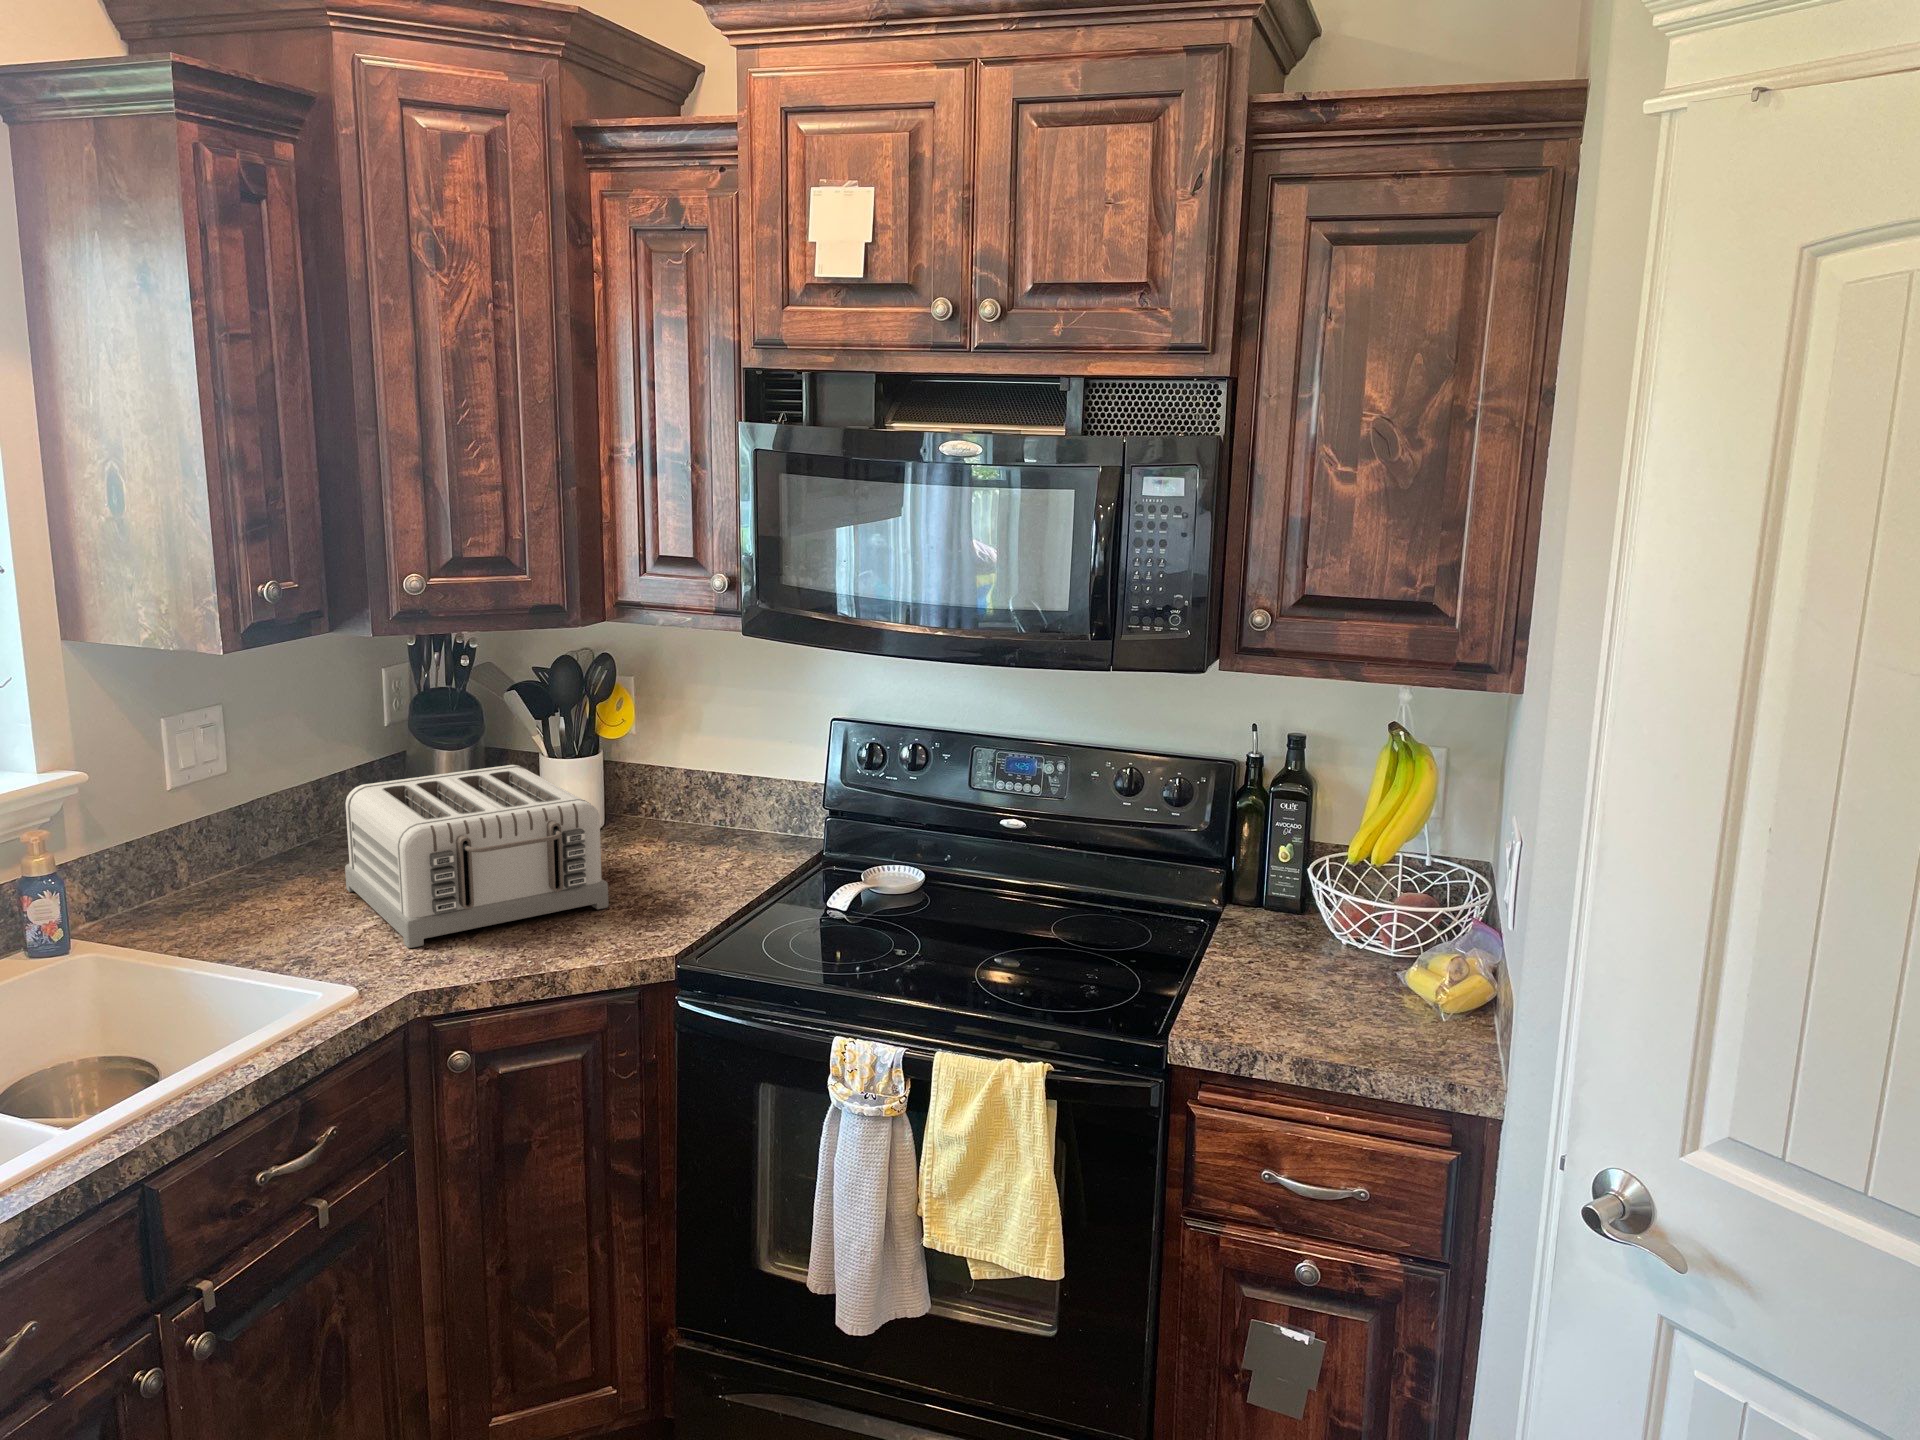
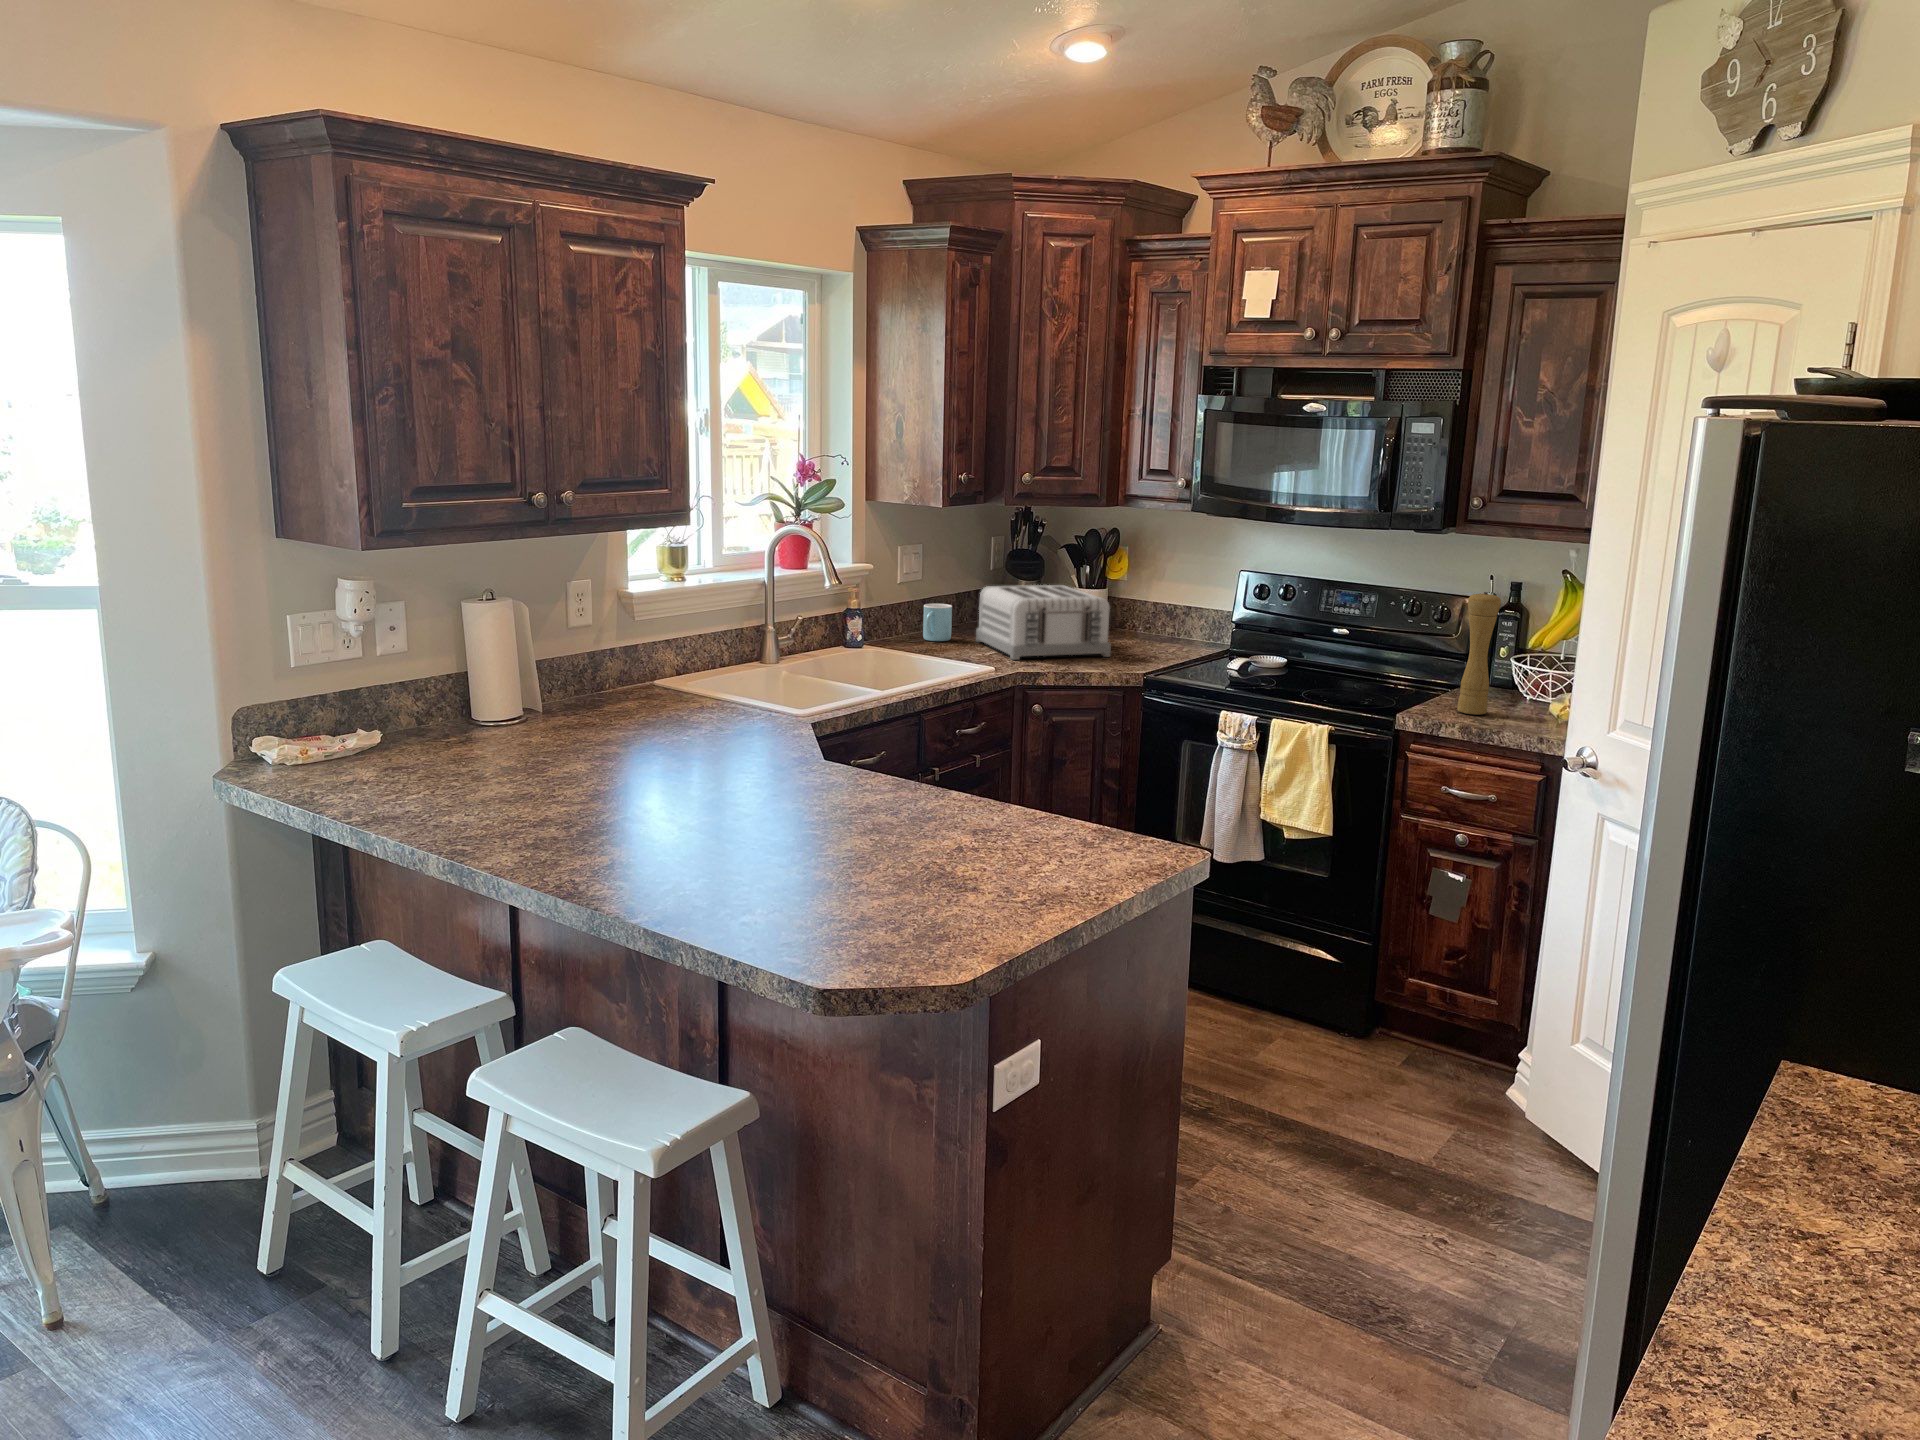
pepper mill: none [1257,788,1328,1011] -> present [1457,592,1501,715]
mug: none [230,821,295,900] -> present [923,603,952,641]

